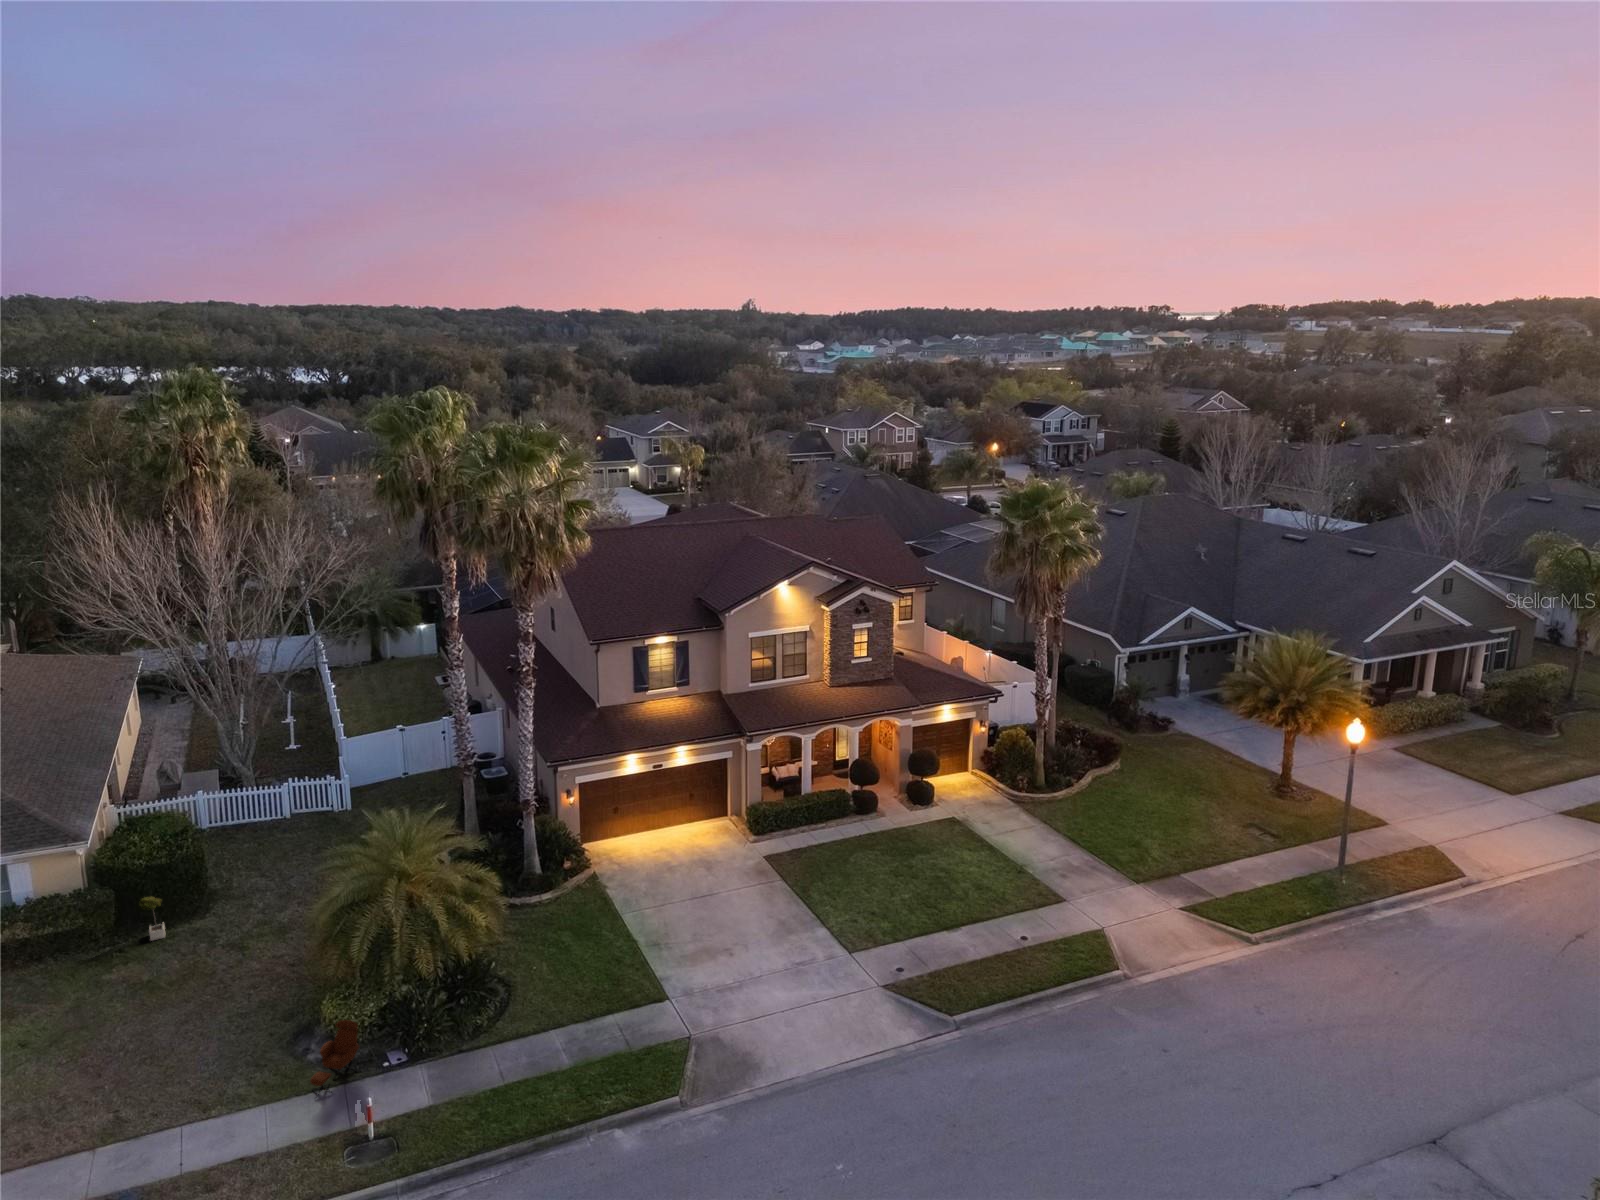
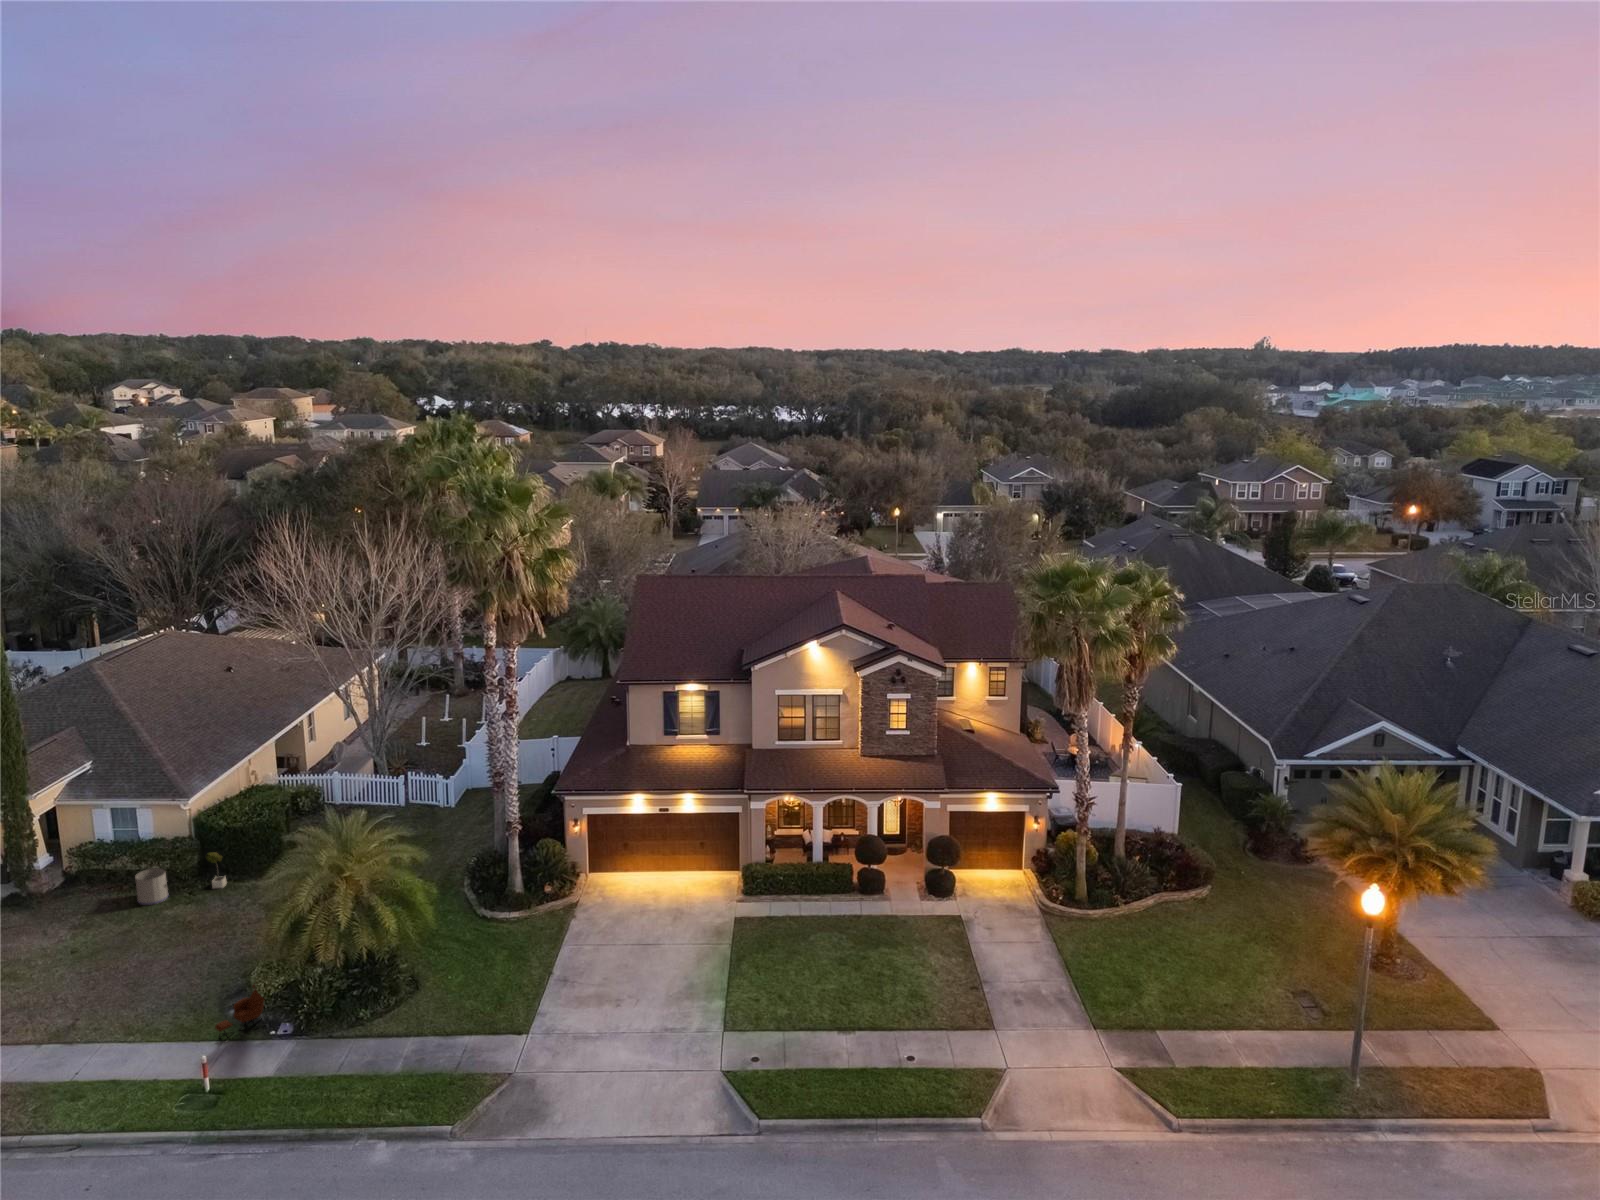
trash can: none [51,929,97,977] -> present [135,868,169,905]

